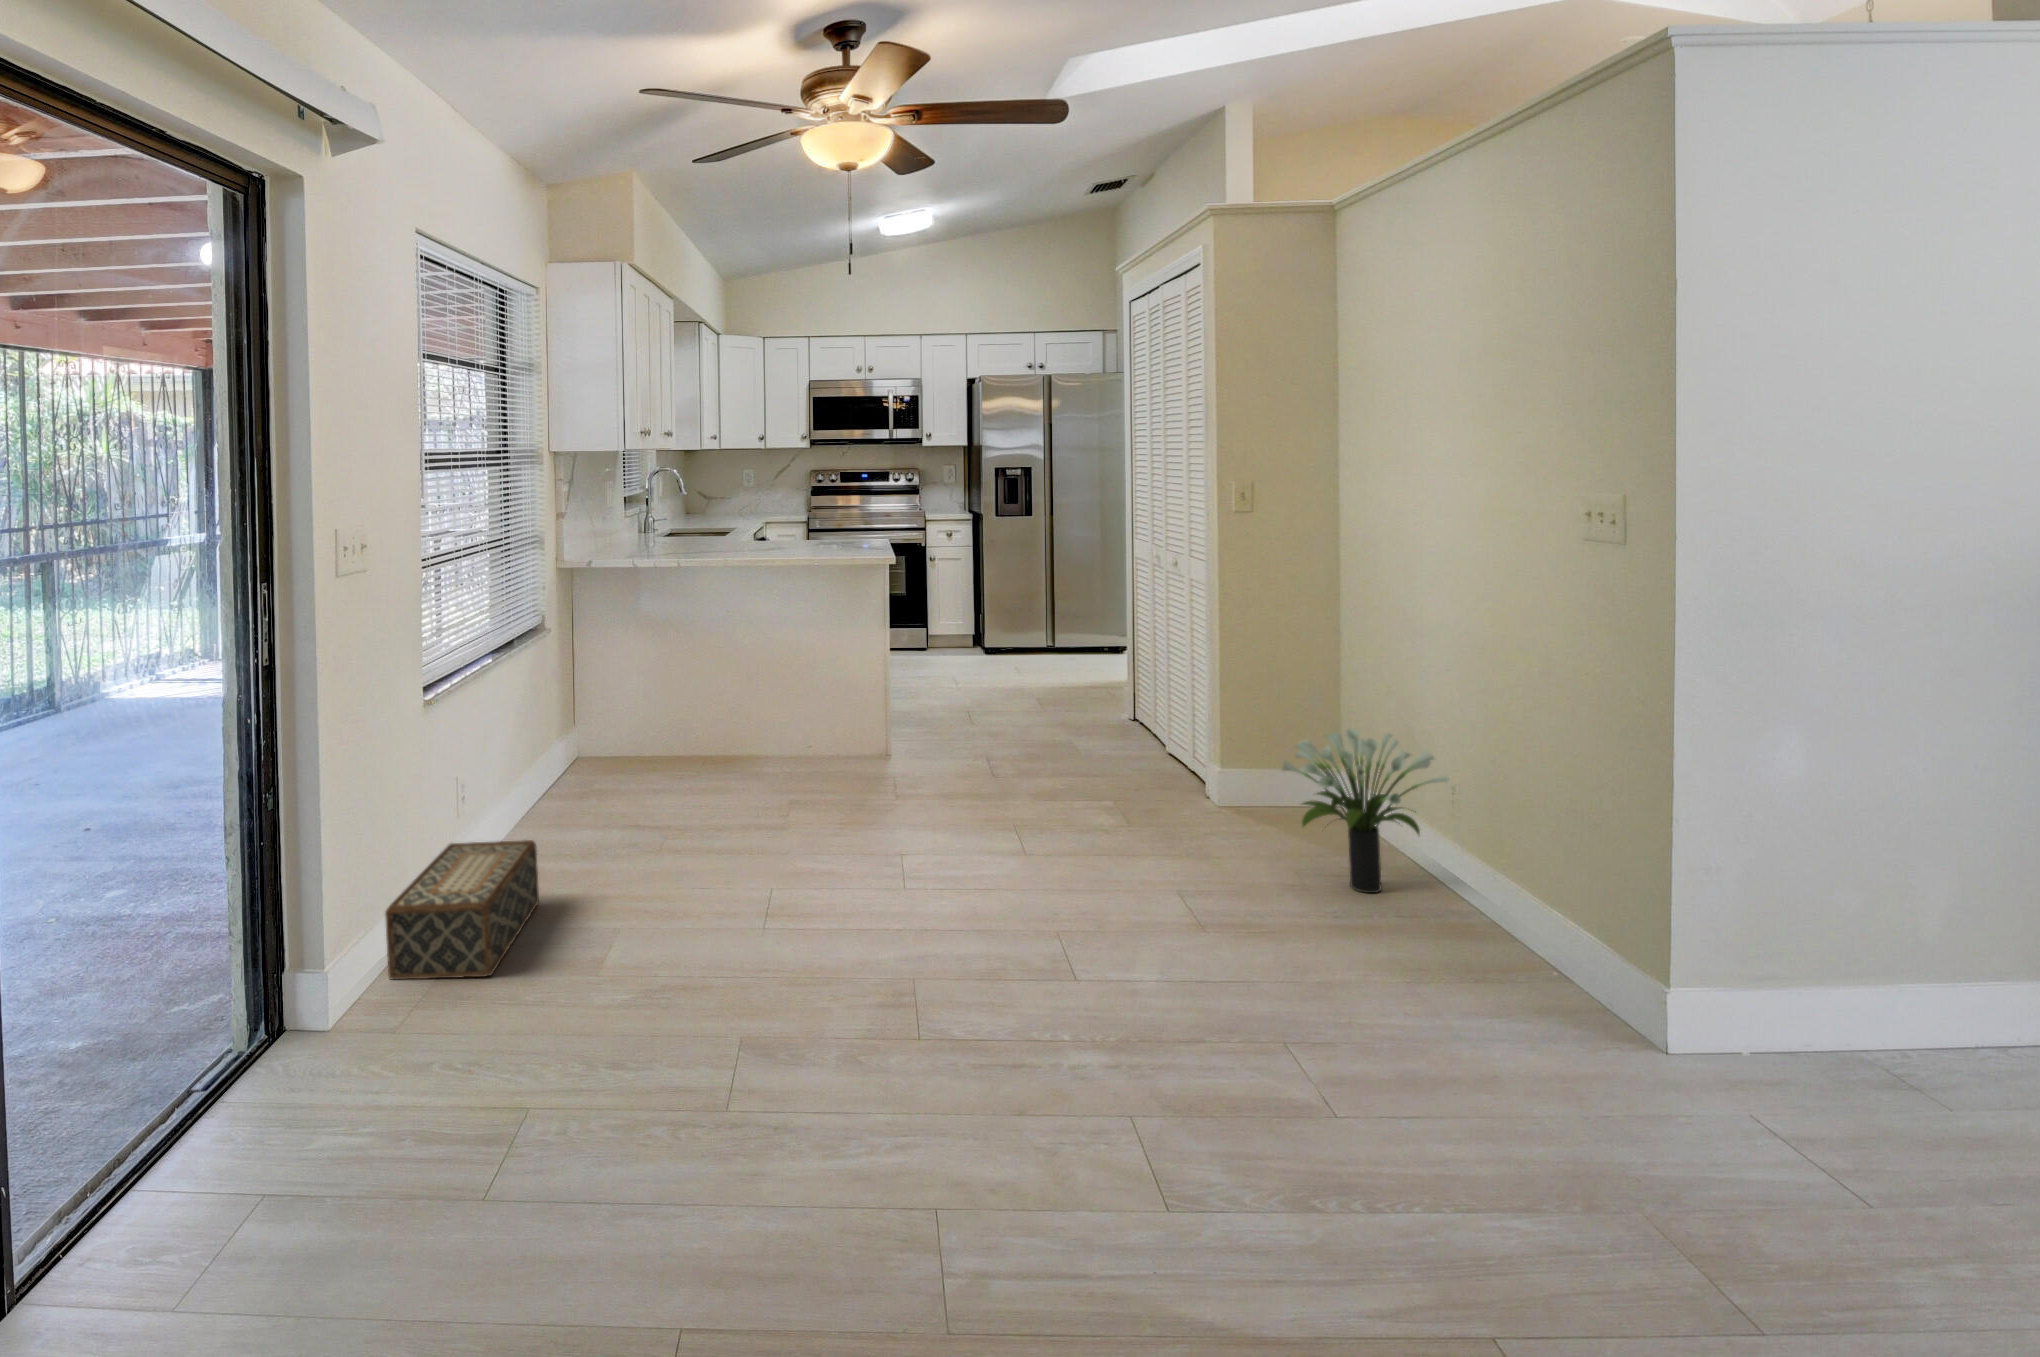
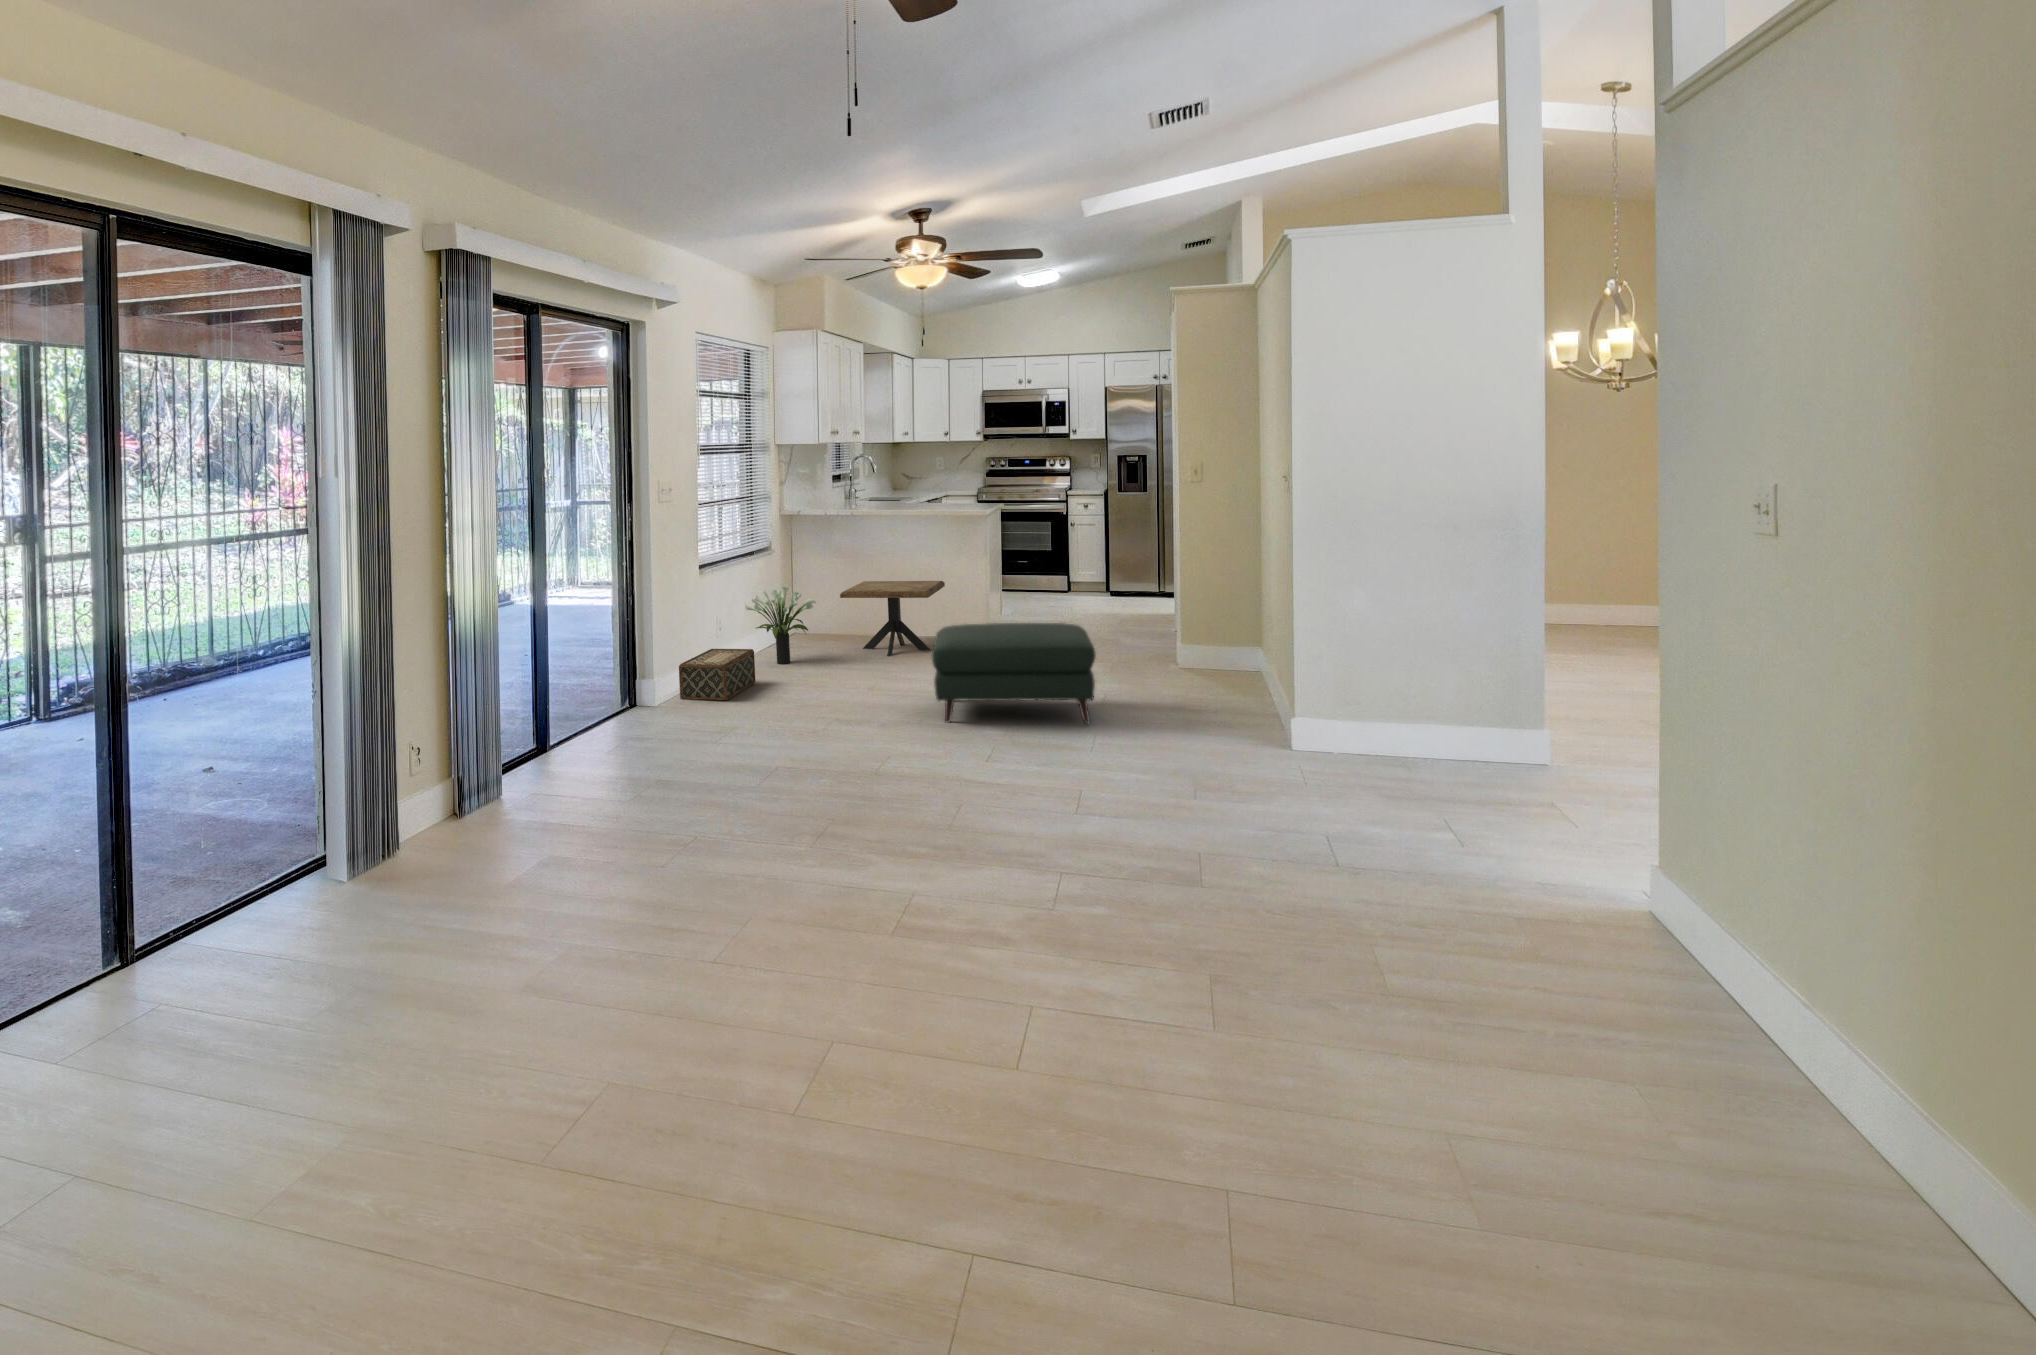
side table: none [668,665,822,801] -> present [840,581,945,656]
potted plant: present [1282,728,1449,893] -> present [745,587,816,664]
ottoman: none [903,771,1247,1012] -> present [931,623,1096,724]

